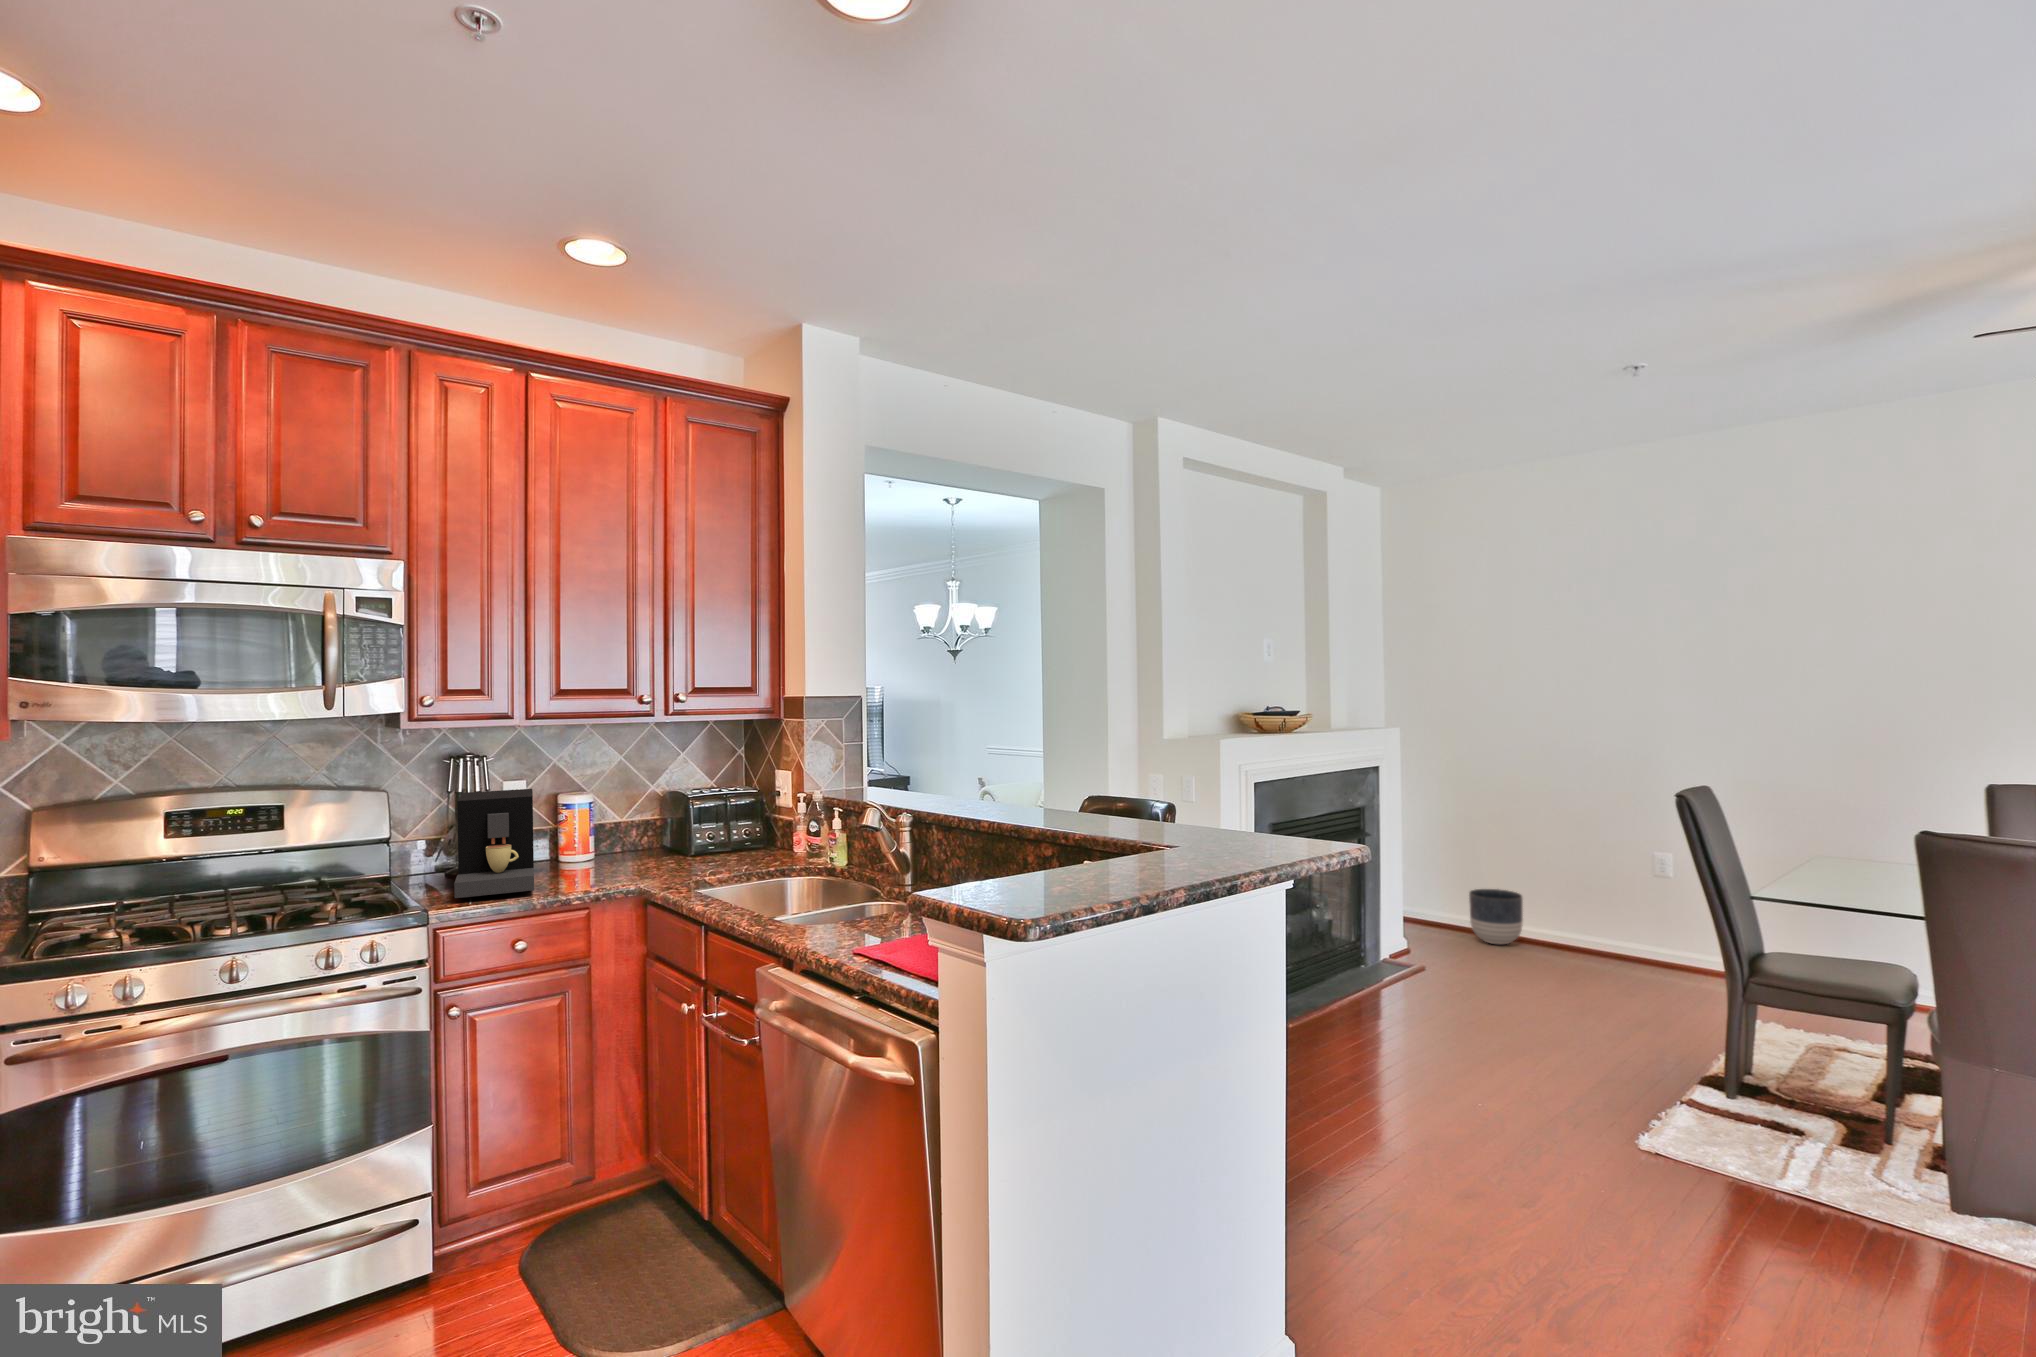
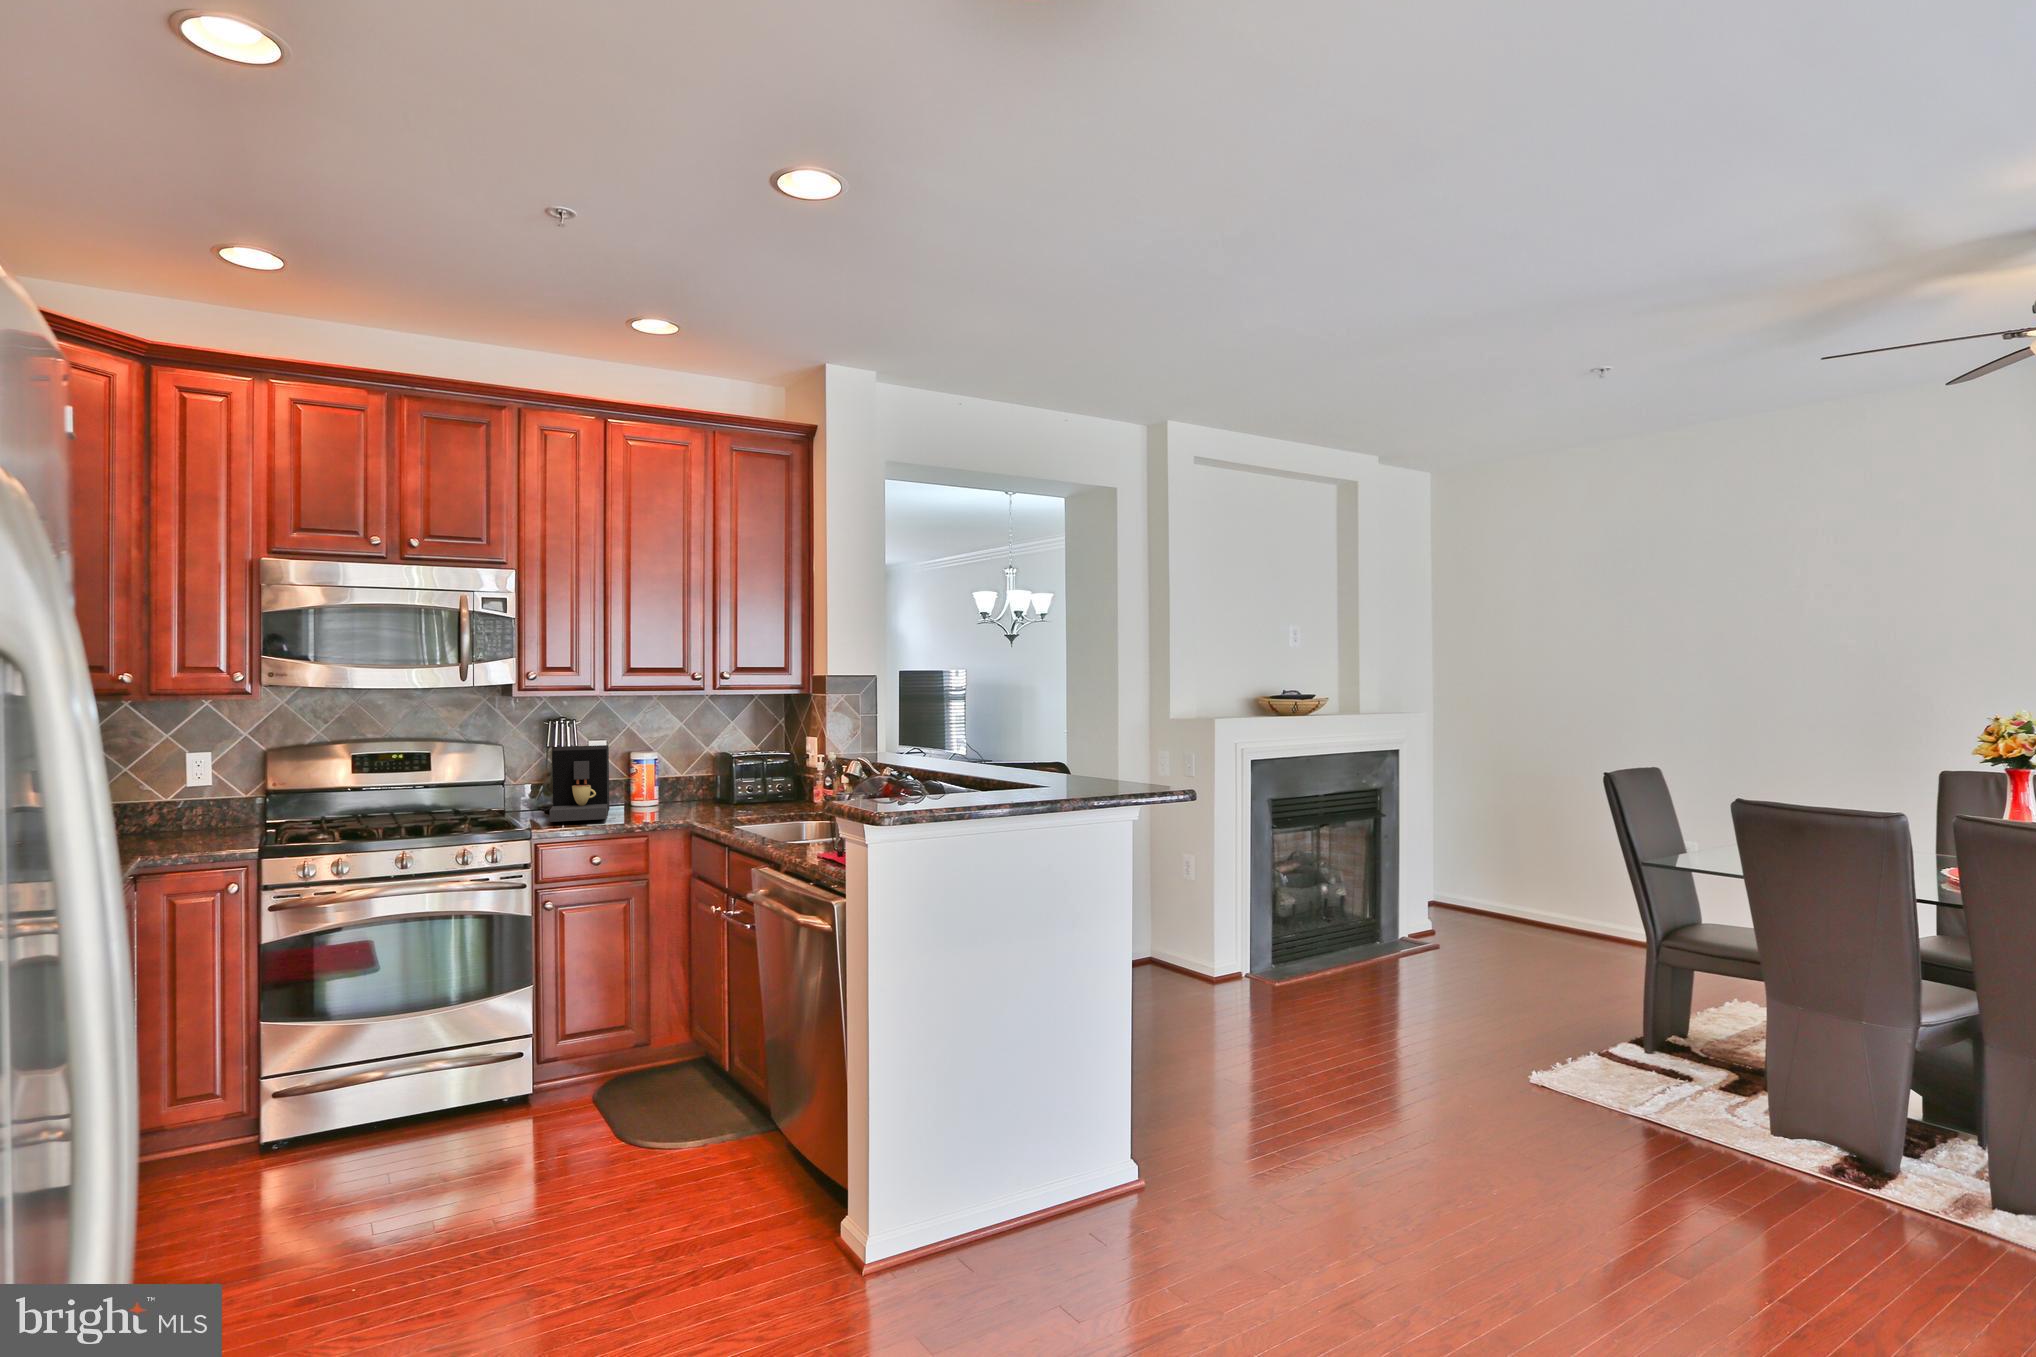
planter: present [1469,889,1523,944] -> none [1504,877,1557,932]

